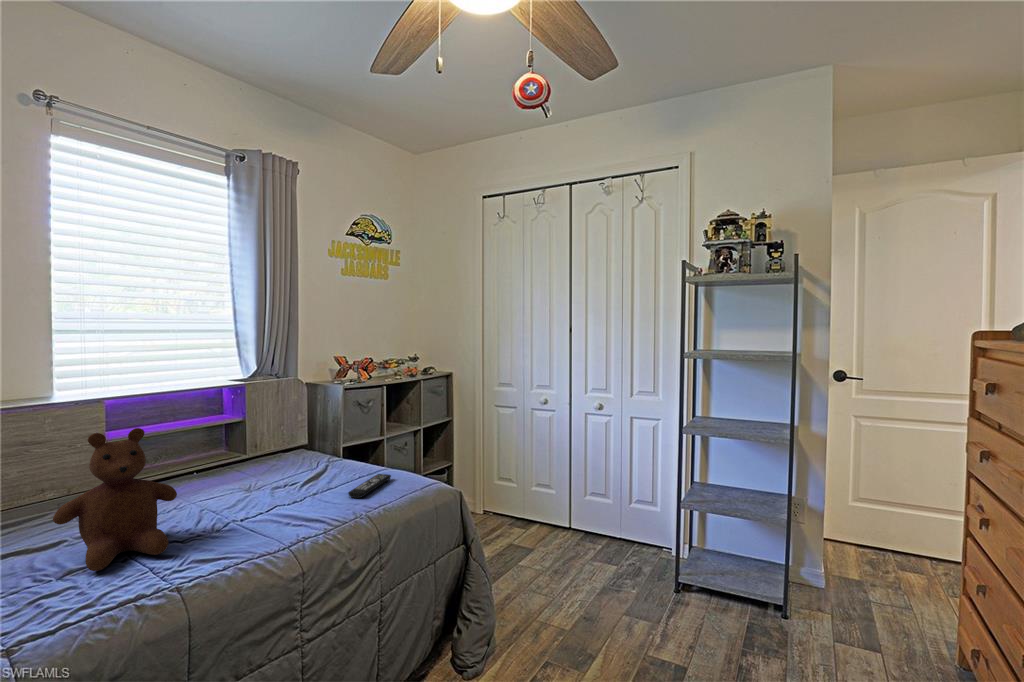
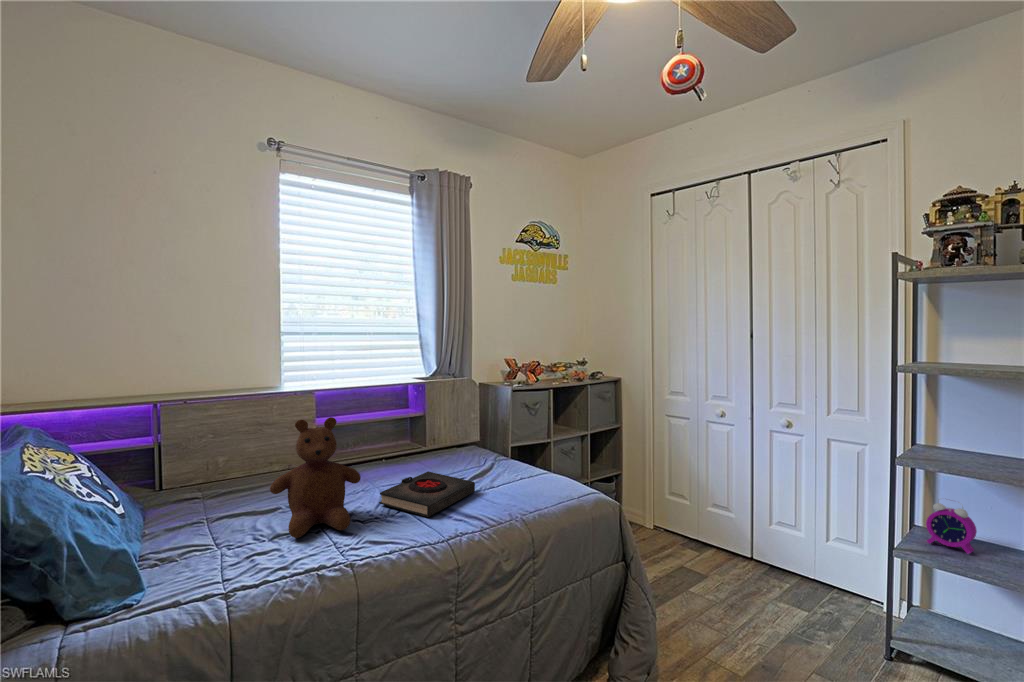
alarm clock: none [696,459,727,500] -> present [926,503,977,554]
remote control: present [348,474,391,498] -> none [507,476,550,499]
book: none [200,480,312,528] -> present [379,471,475,517]

